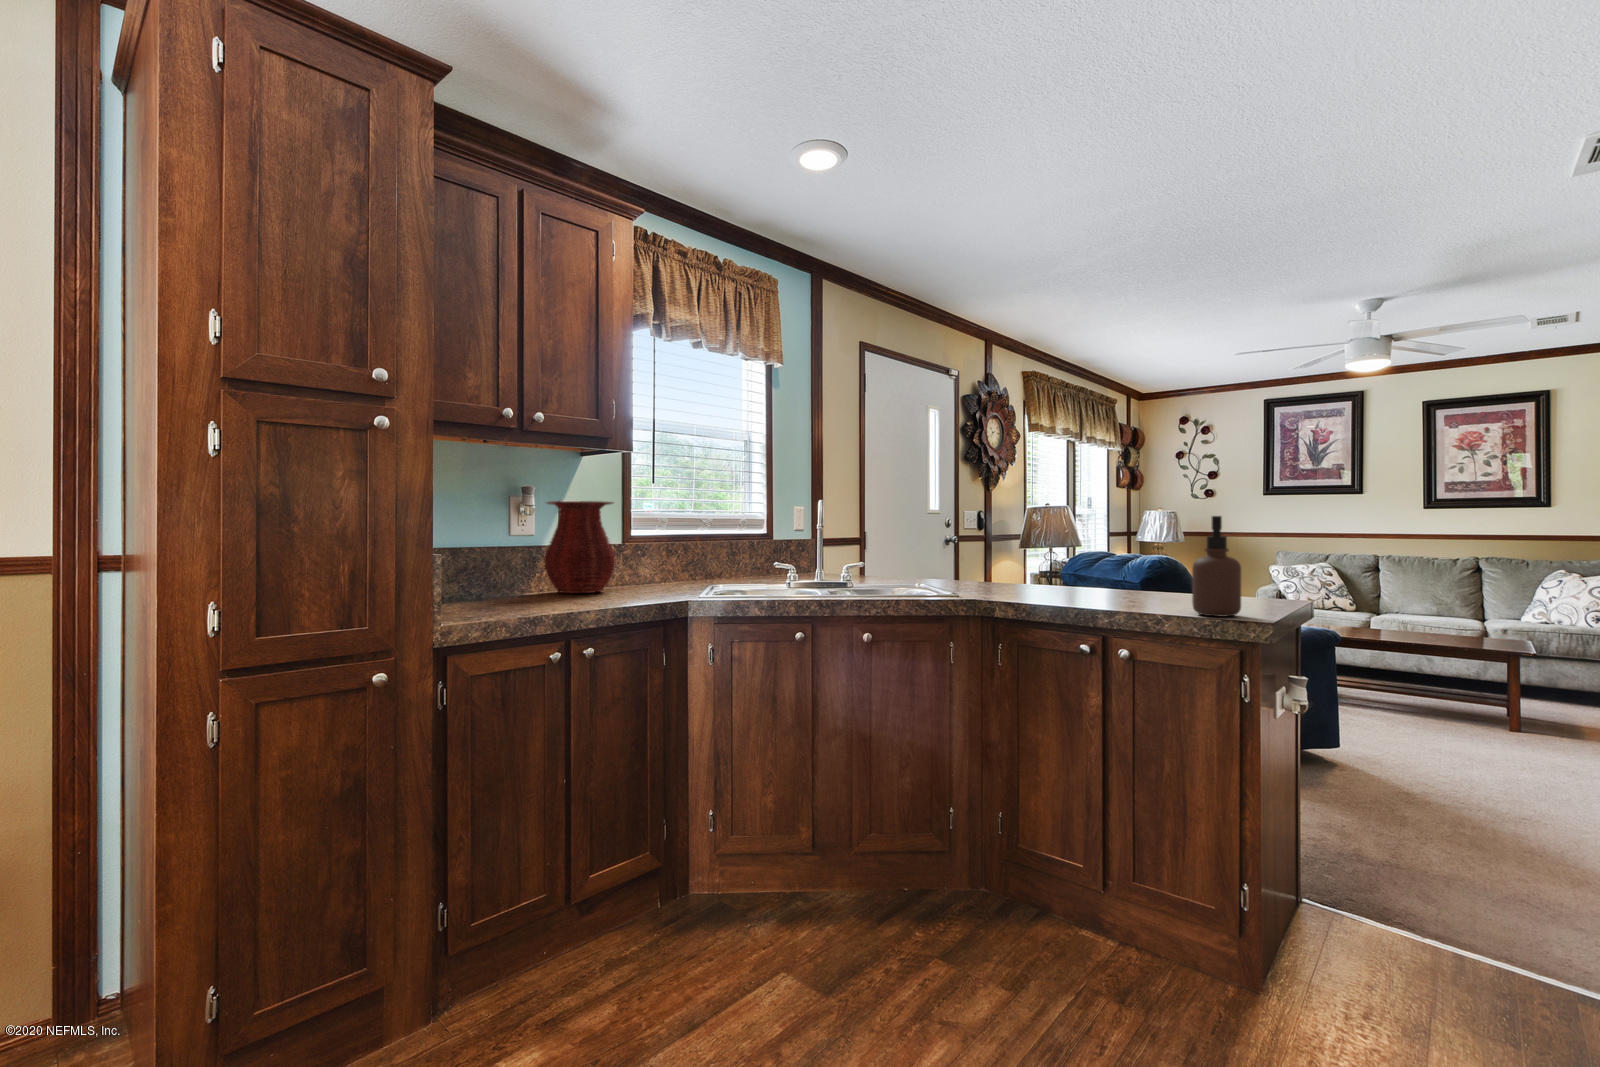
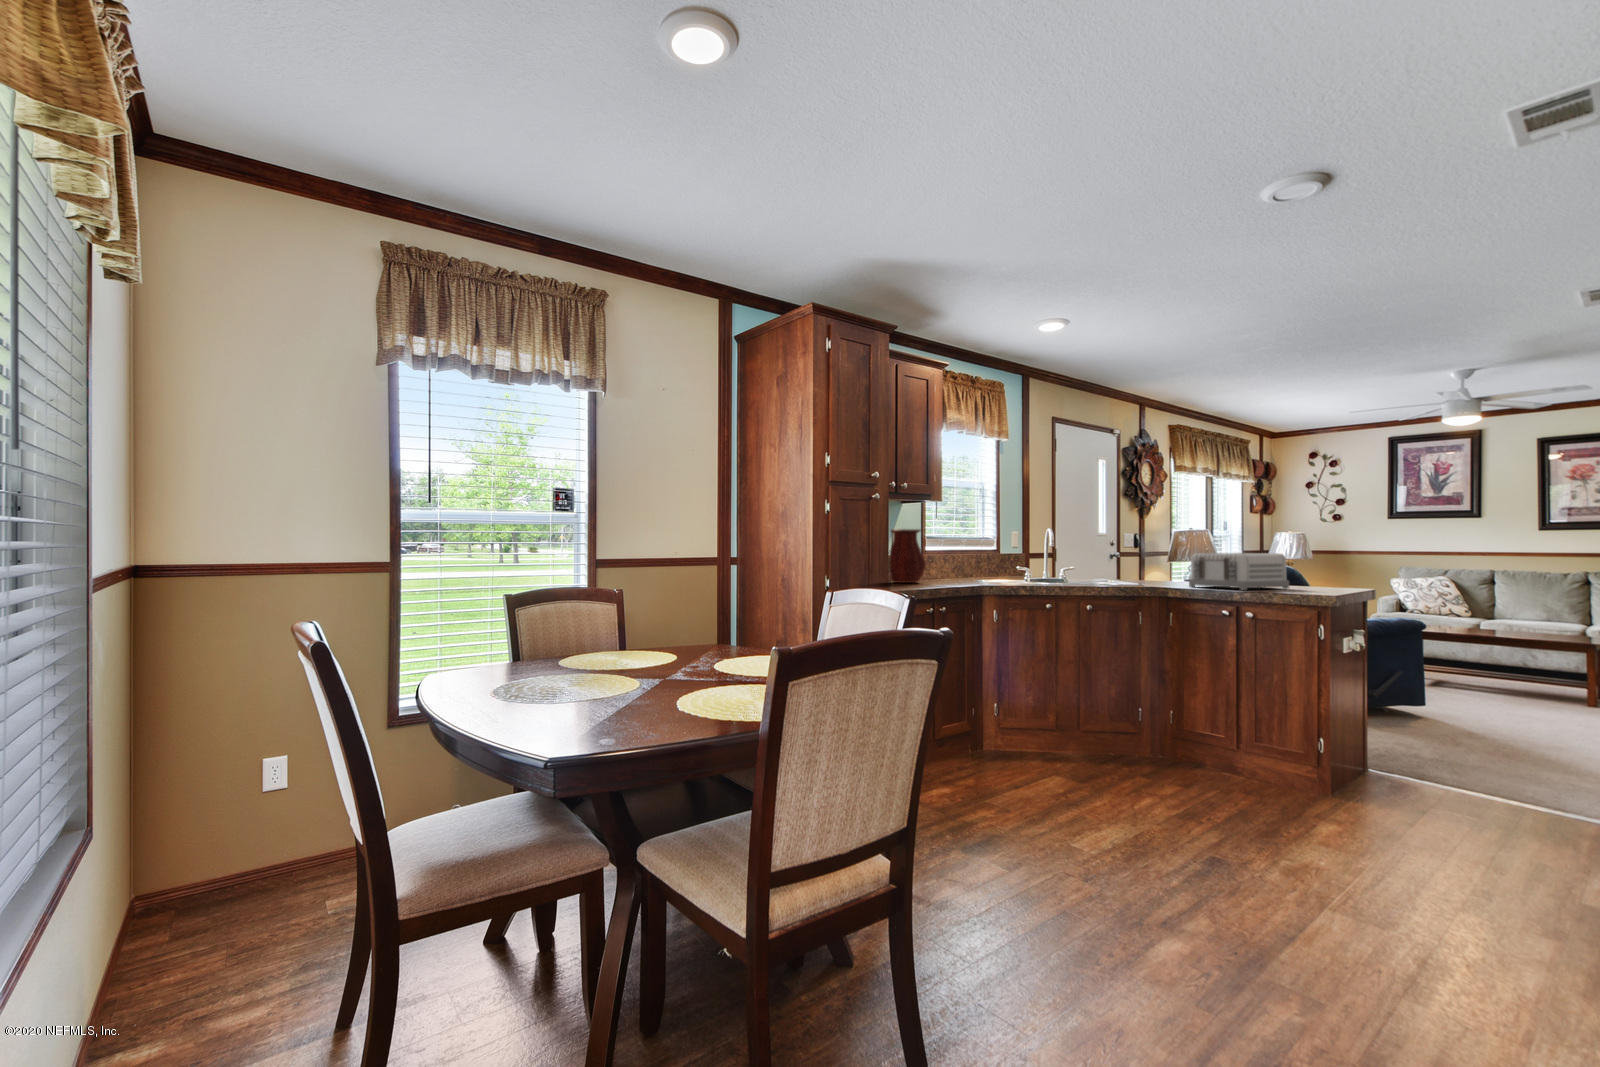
soap dispenser: present [1192,516,1241,617] -> none [1290,537,1320,594]
toaster: none [1030,541,1184,607] -> present [1189,553,1289,590]

